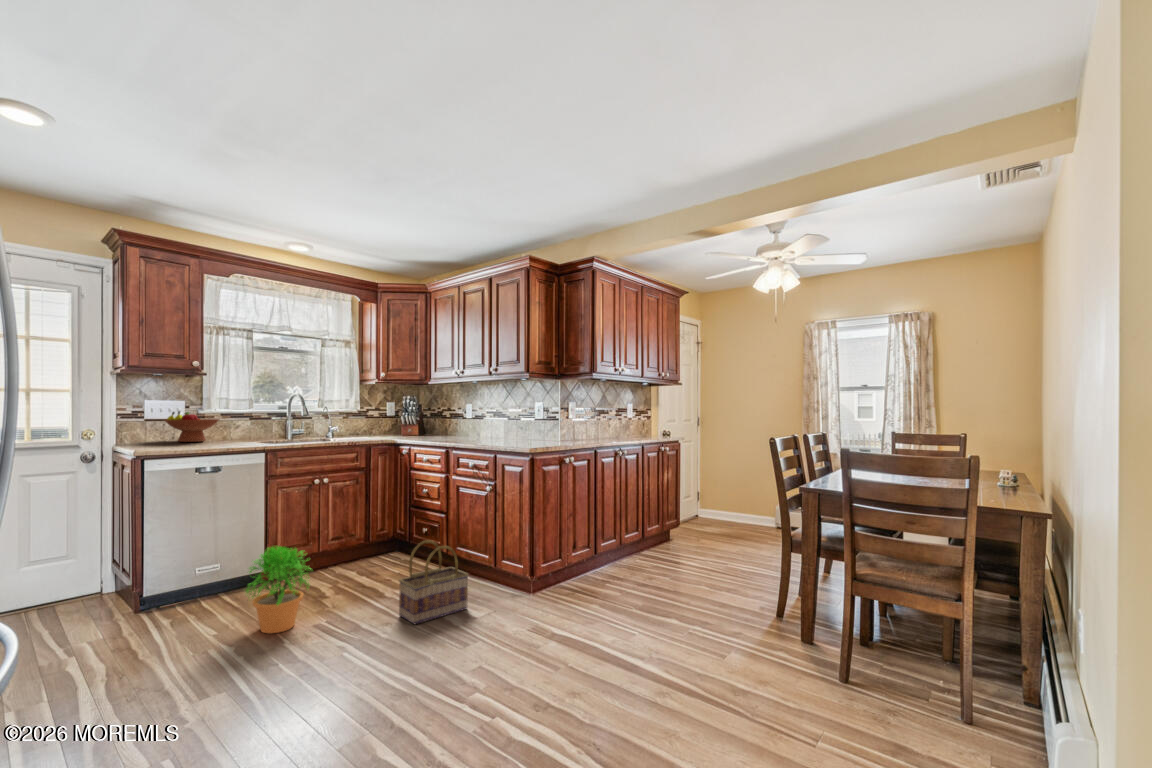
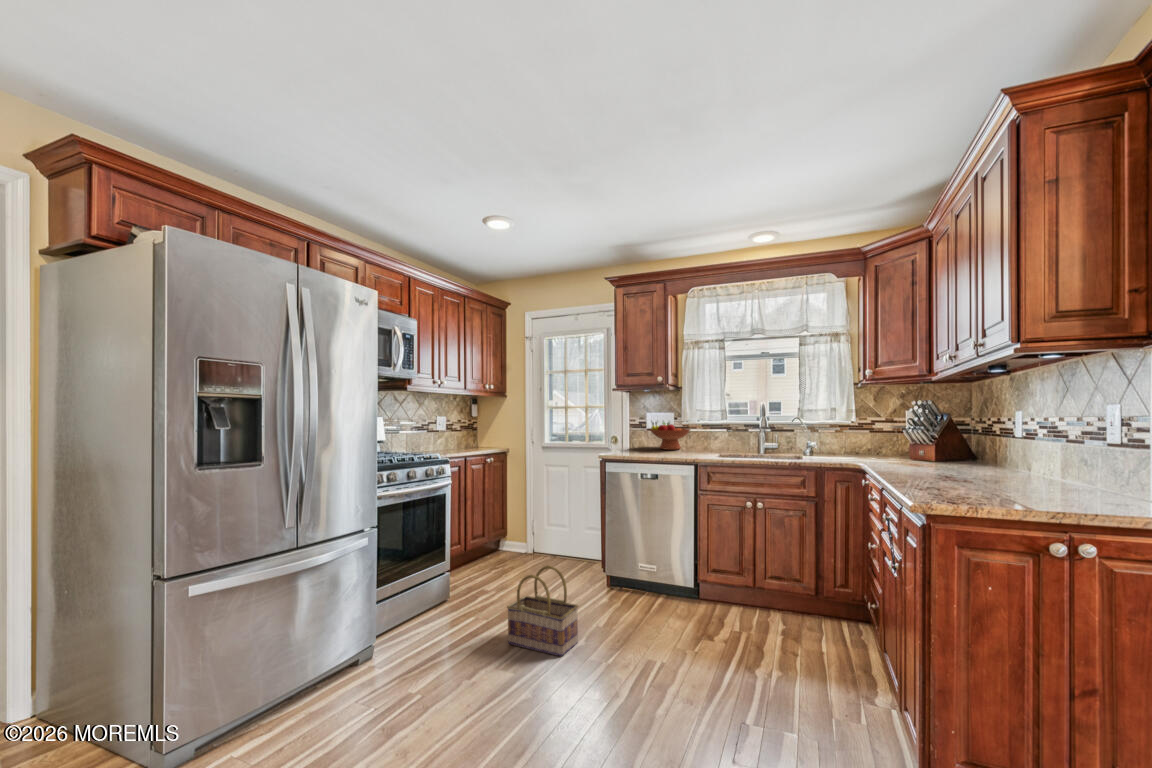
basket: present [399,540,469,624] -> present [507,566,578,657]
potted plant: present [246,546,311,633] -> none [602,562,670,653]

